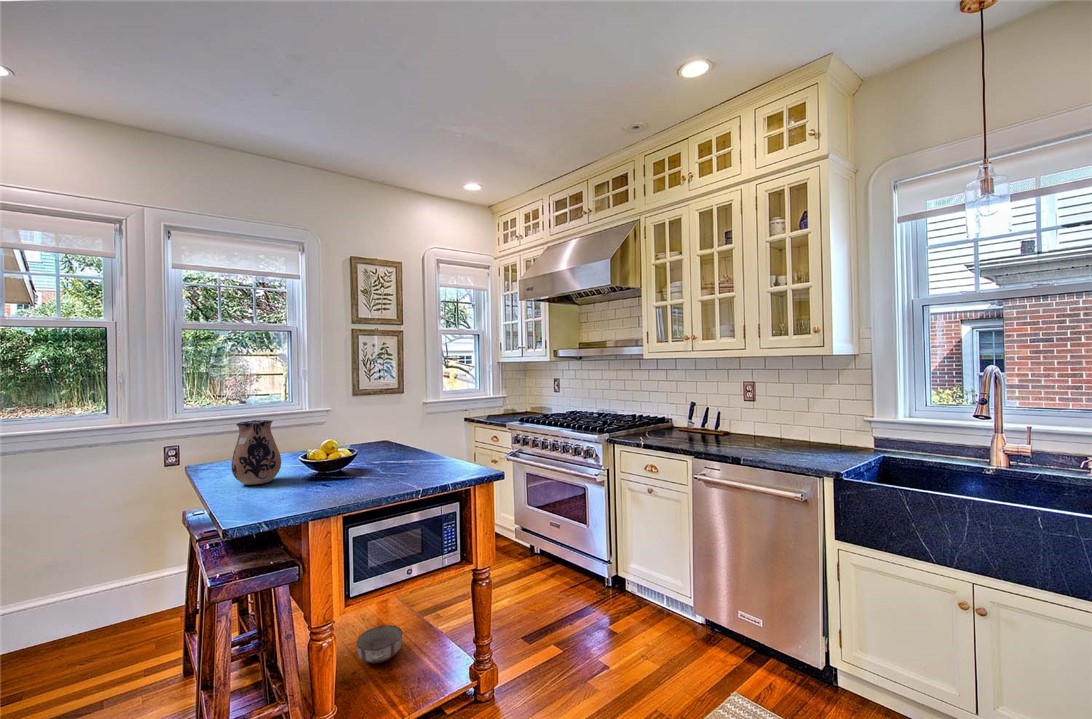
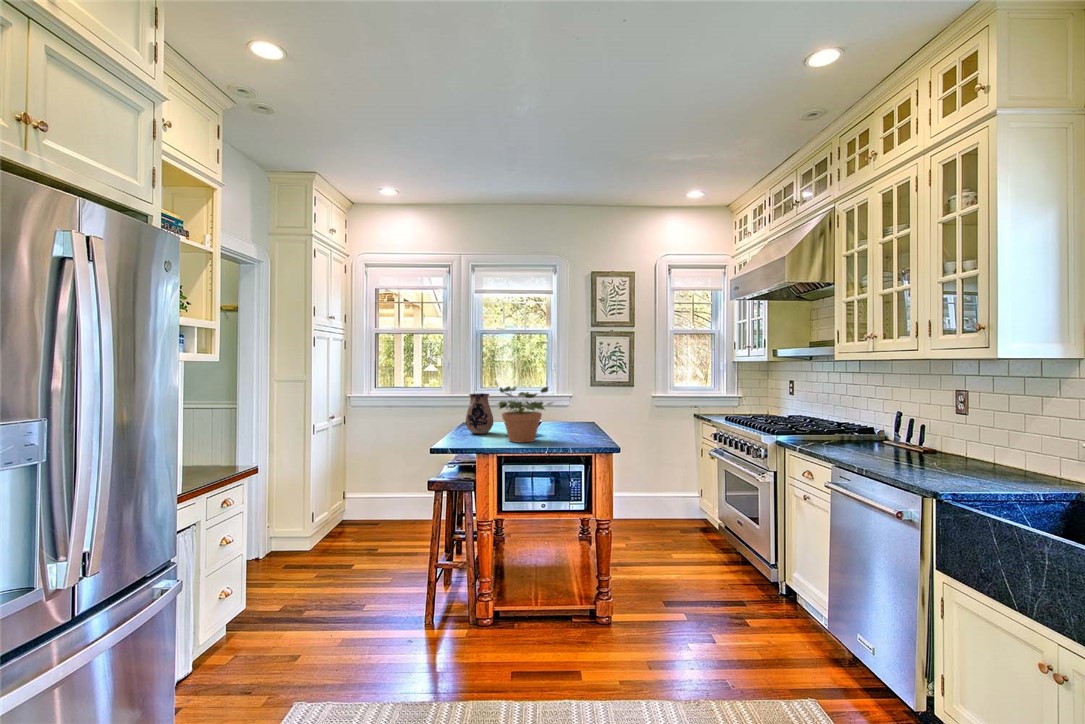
potted plant: none [312,402,406,489] -> present [498,386,552,443]
ceramic bowl: present [356,625,402,663] -> none [535,553,567,575]

